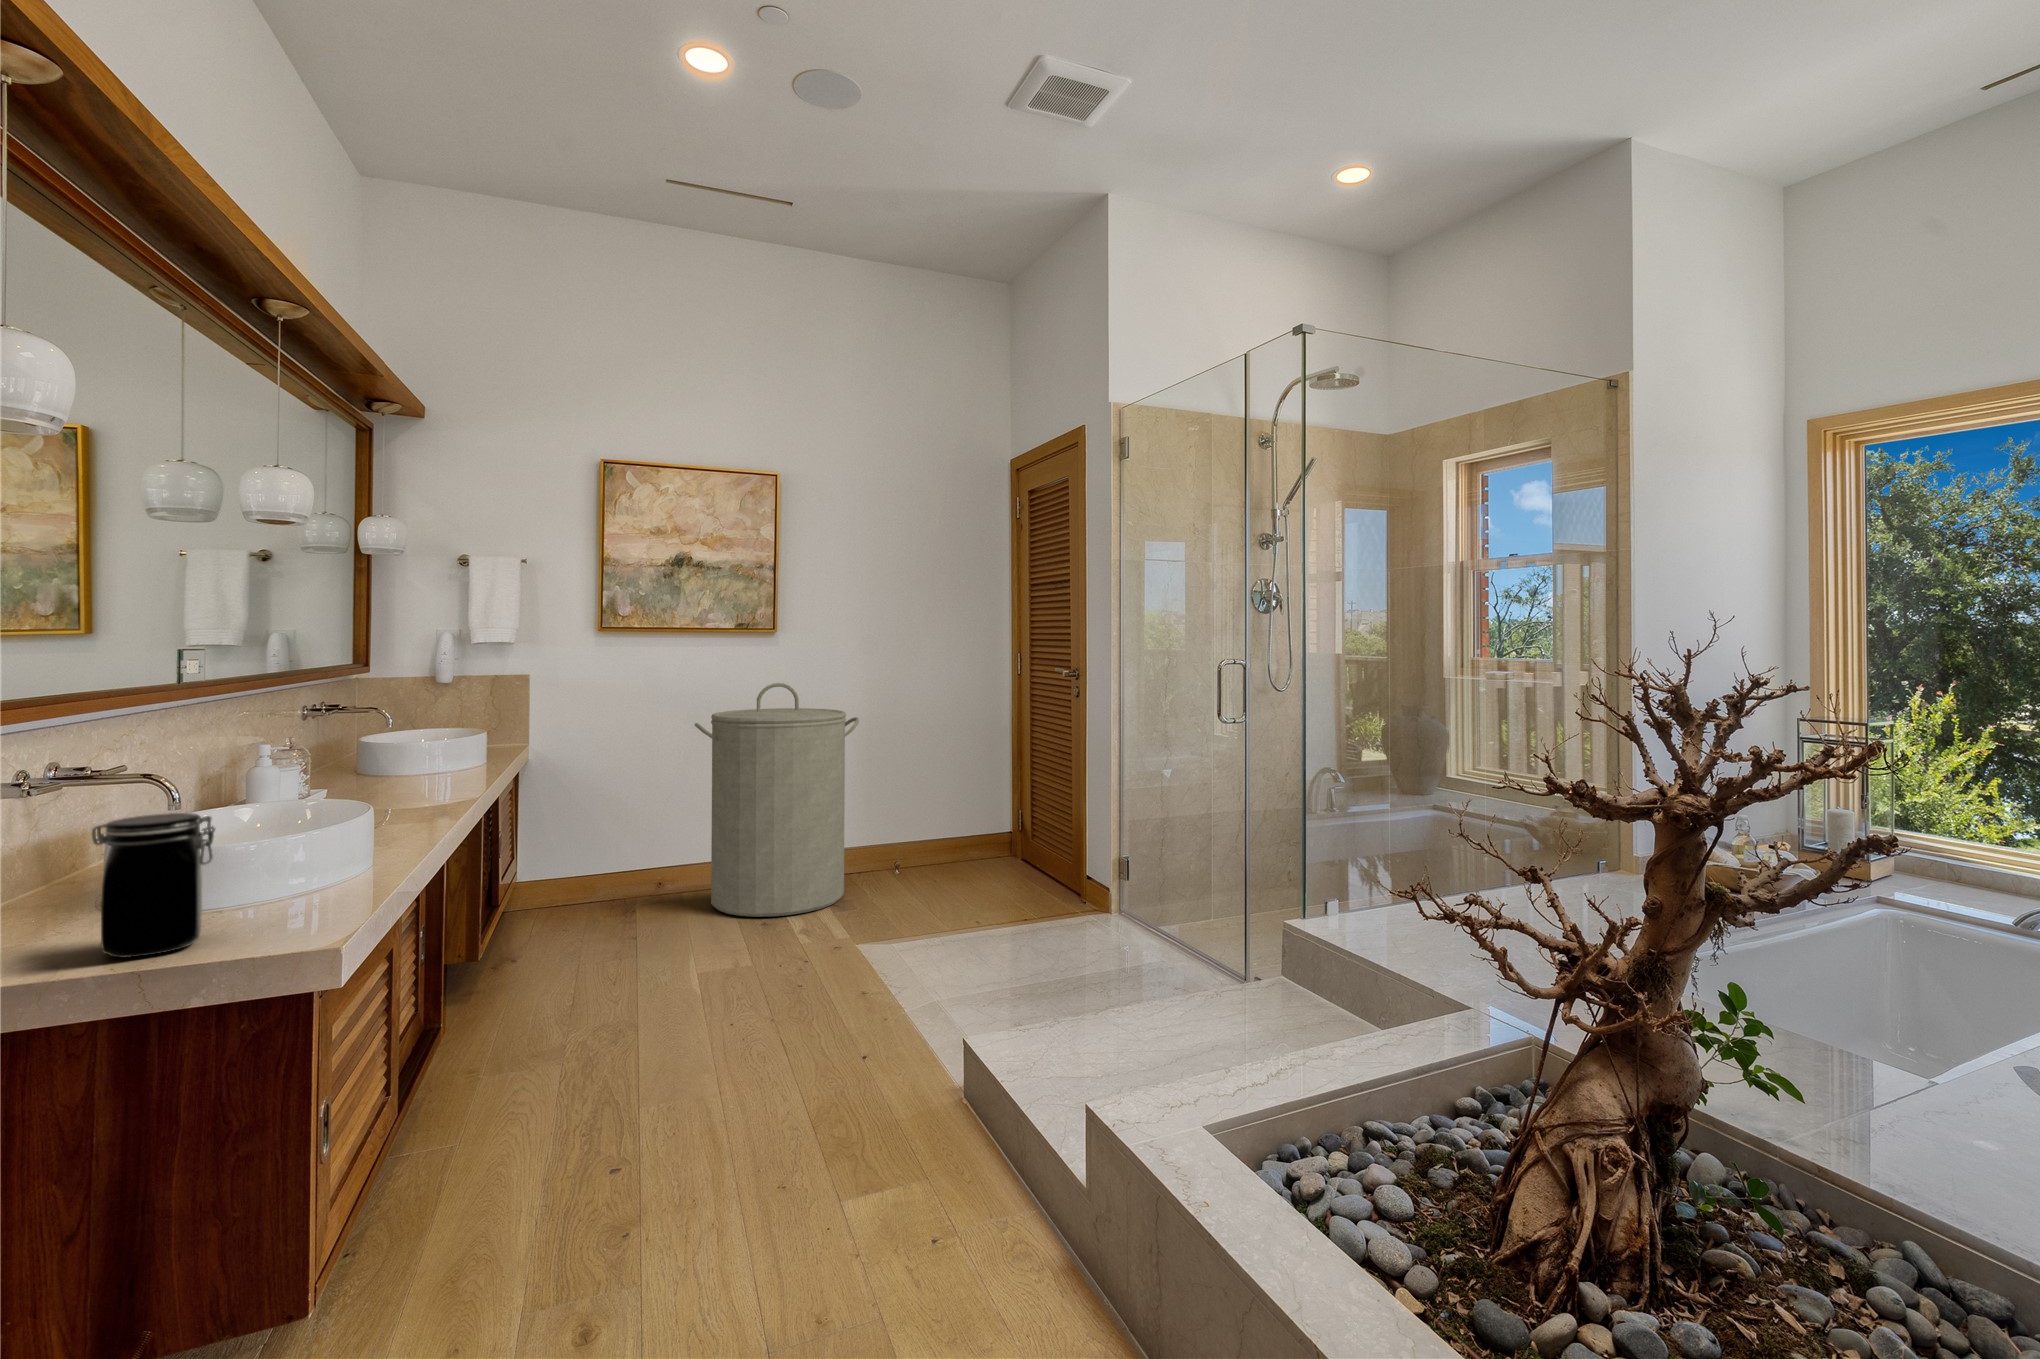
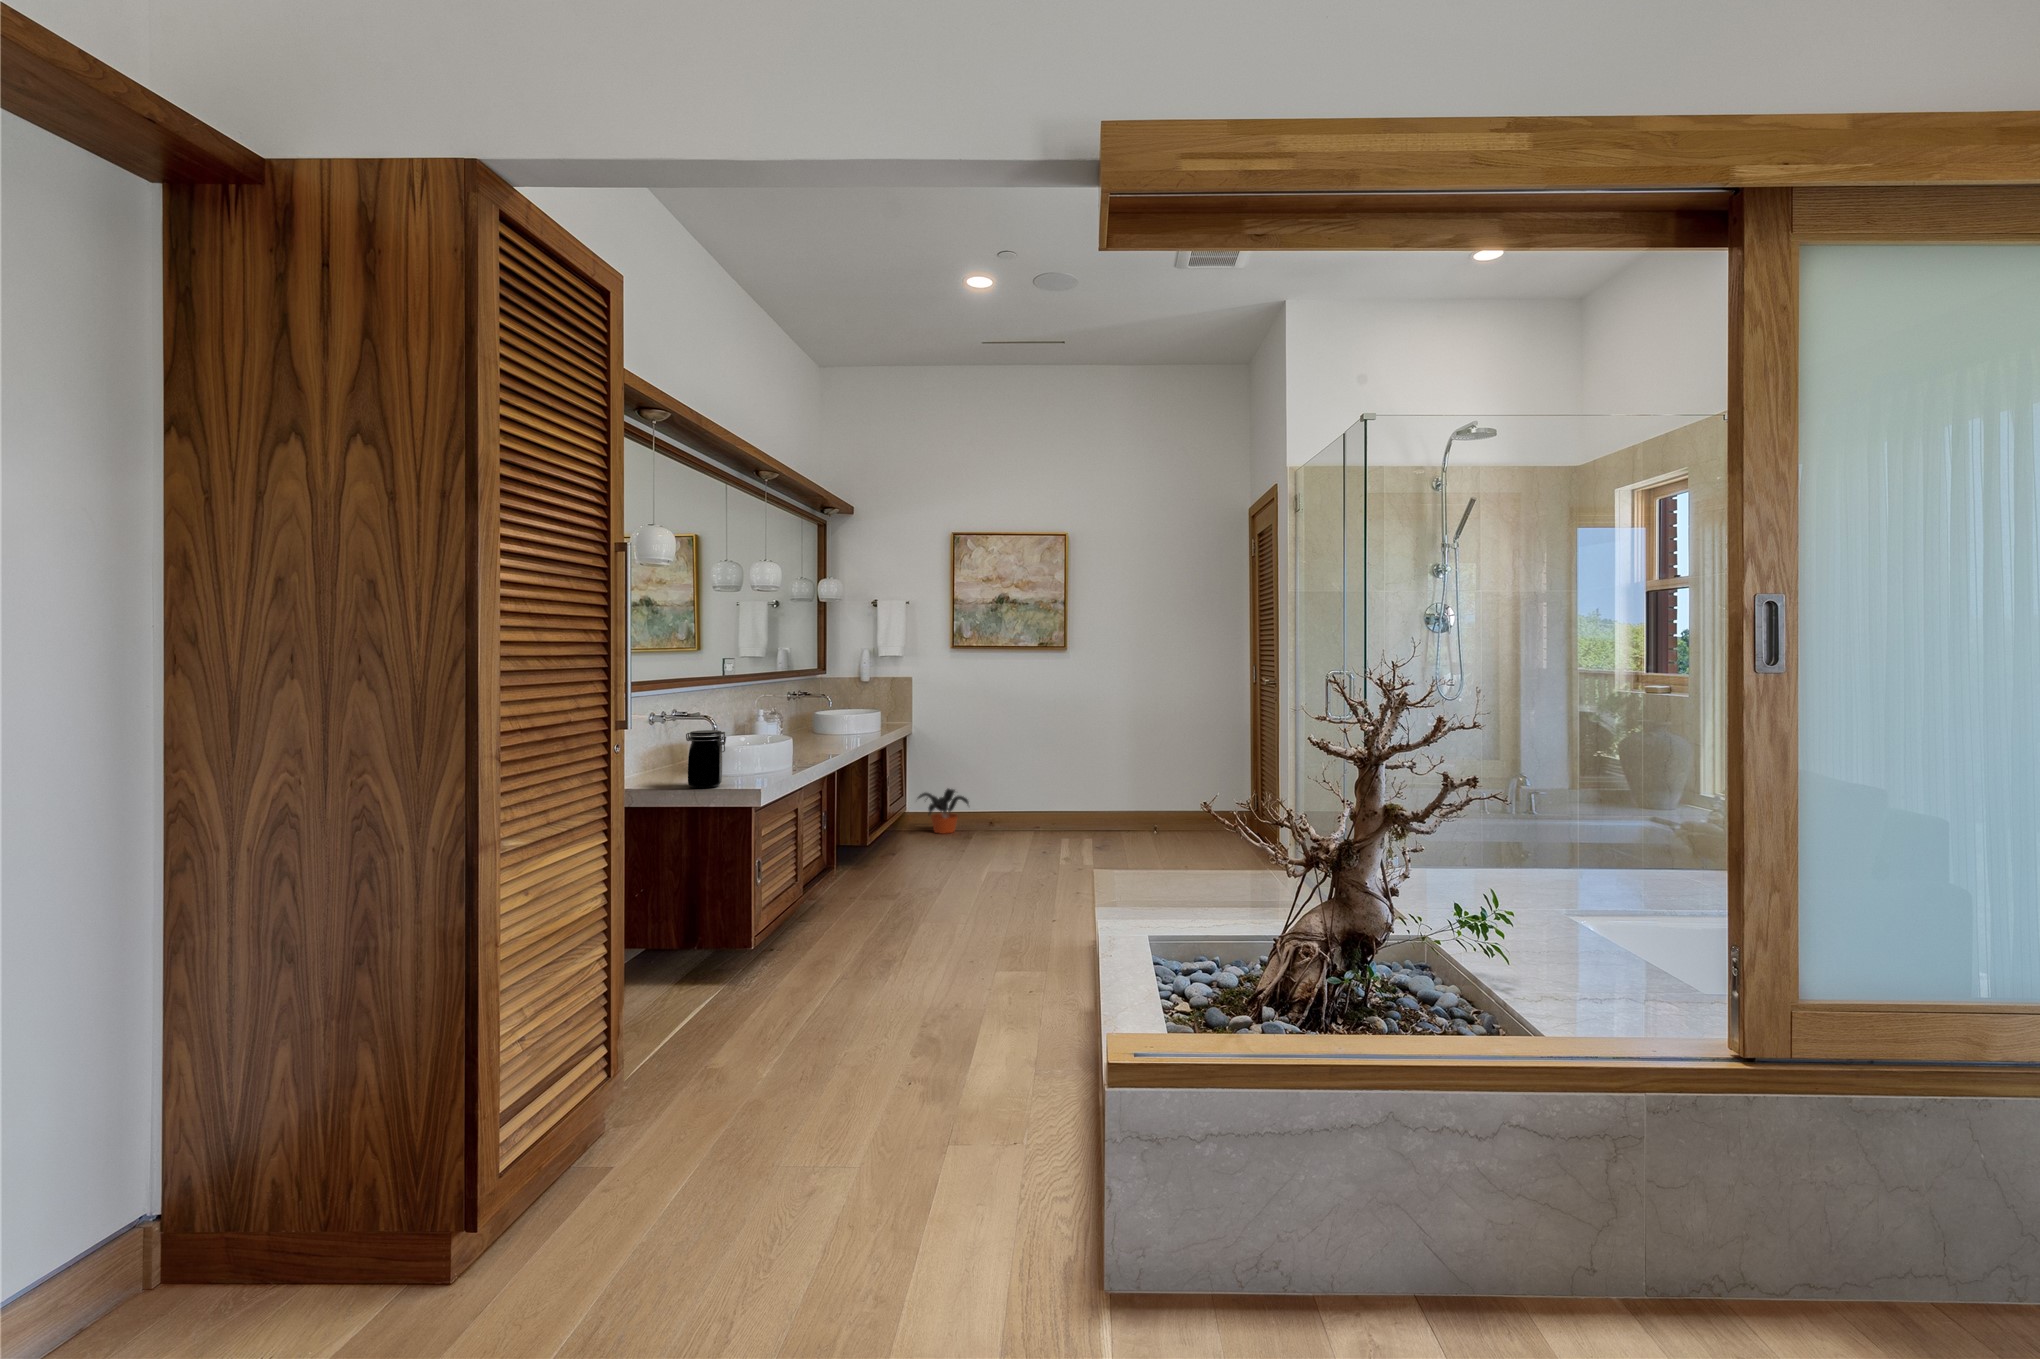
laundry hamper: present [695,683,859,917] -> none [1005,684,1115,843]
potted plant: none [542,846,637,919] -> present [918,789,969,834]

